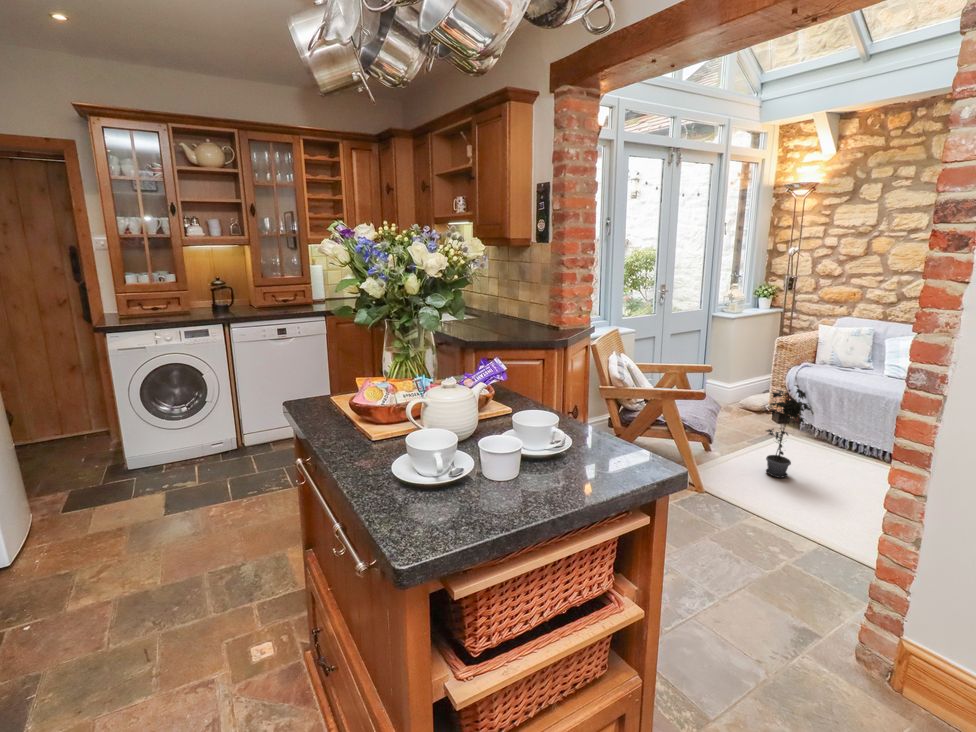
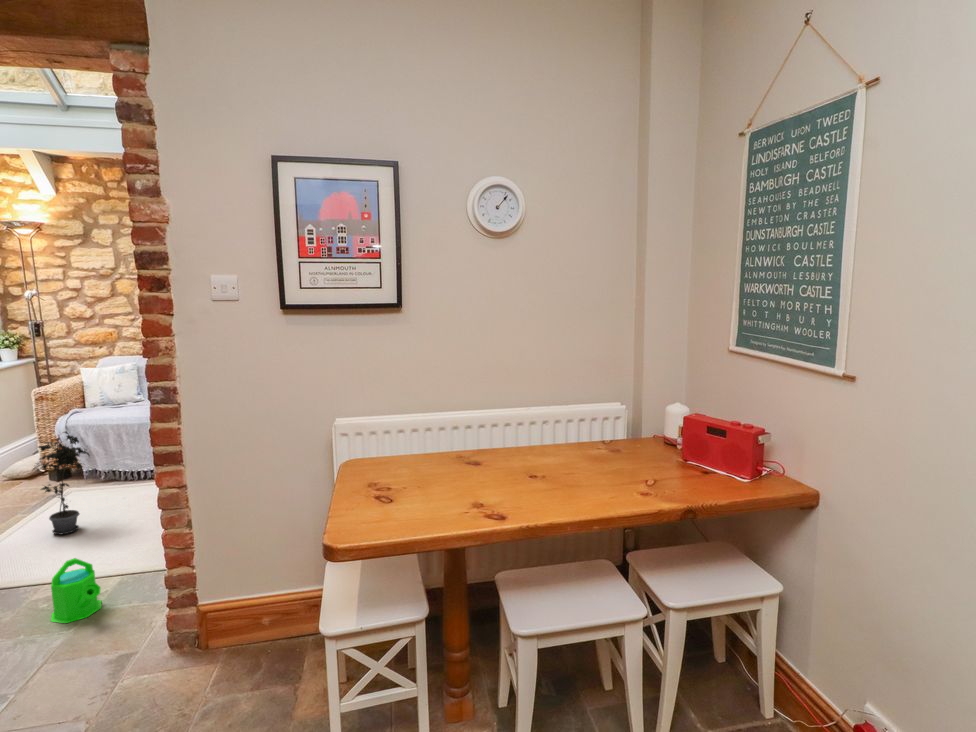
watering can: none [751,509,799,568] -> present [51,558,102,623]

